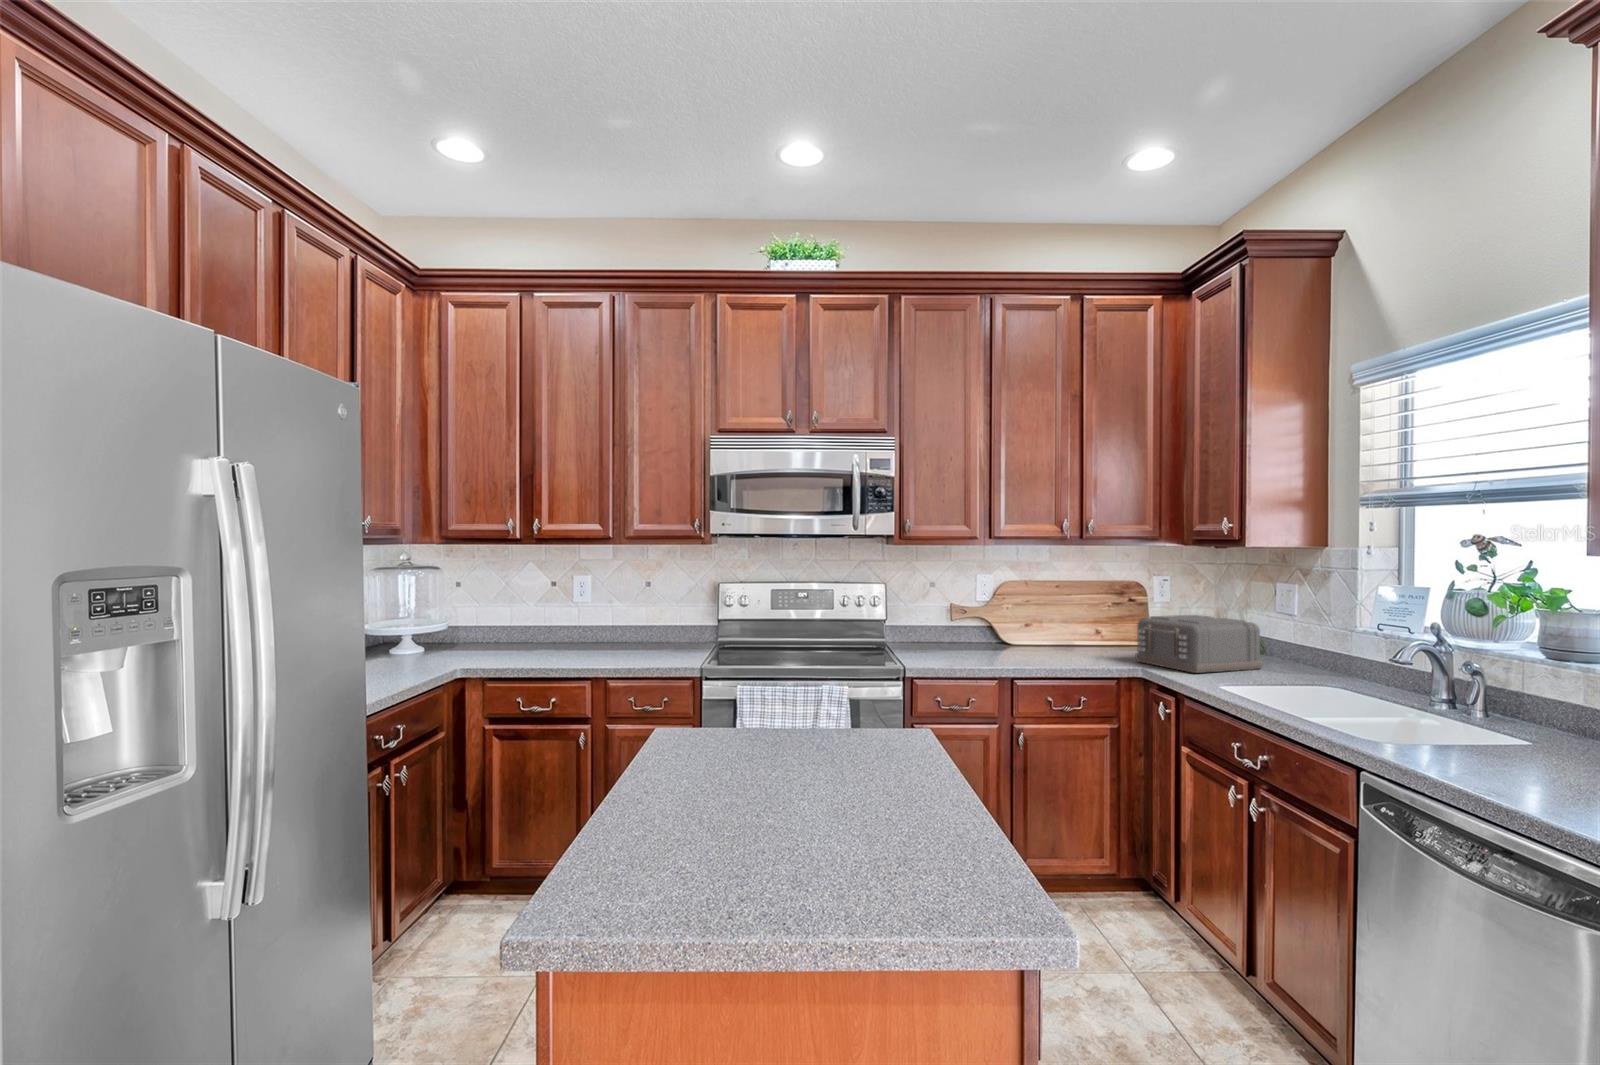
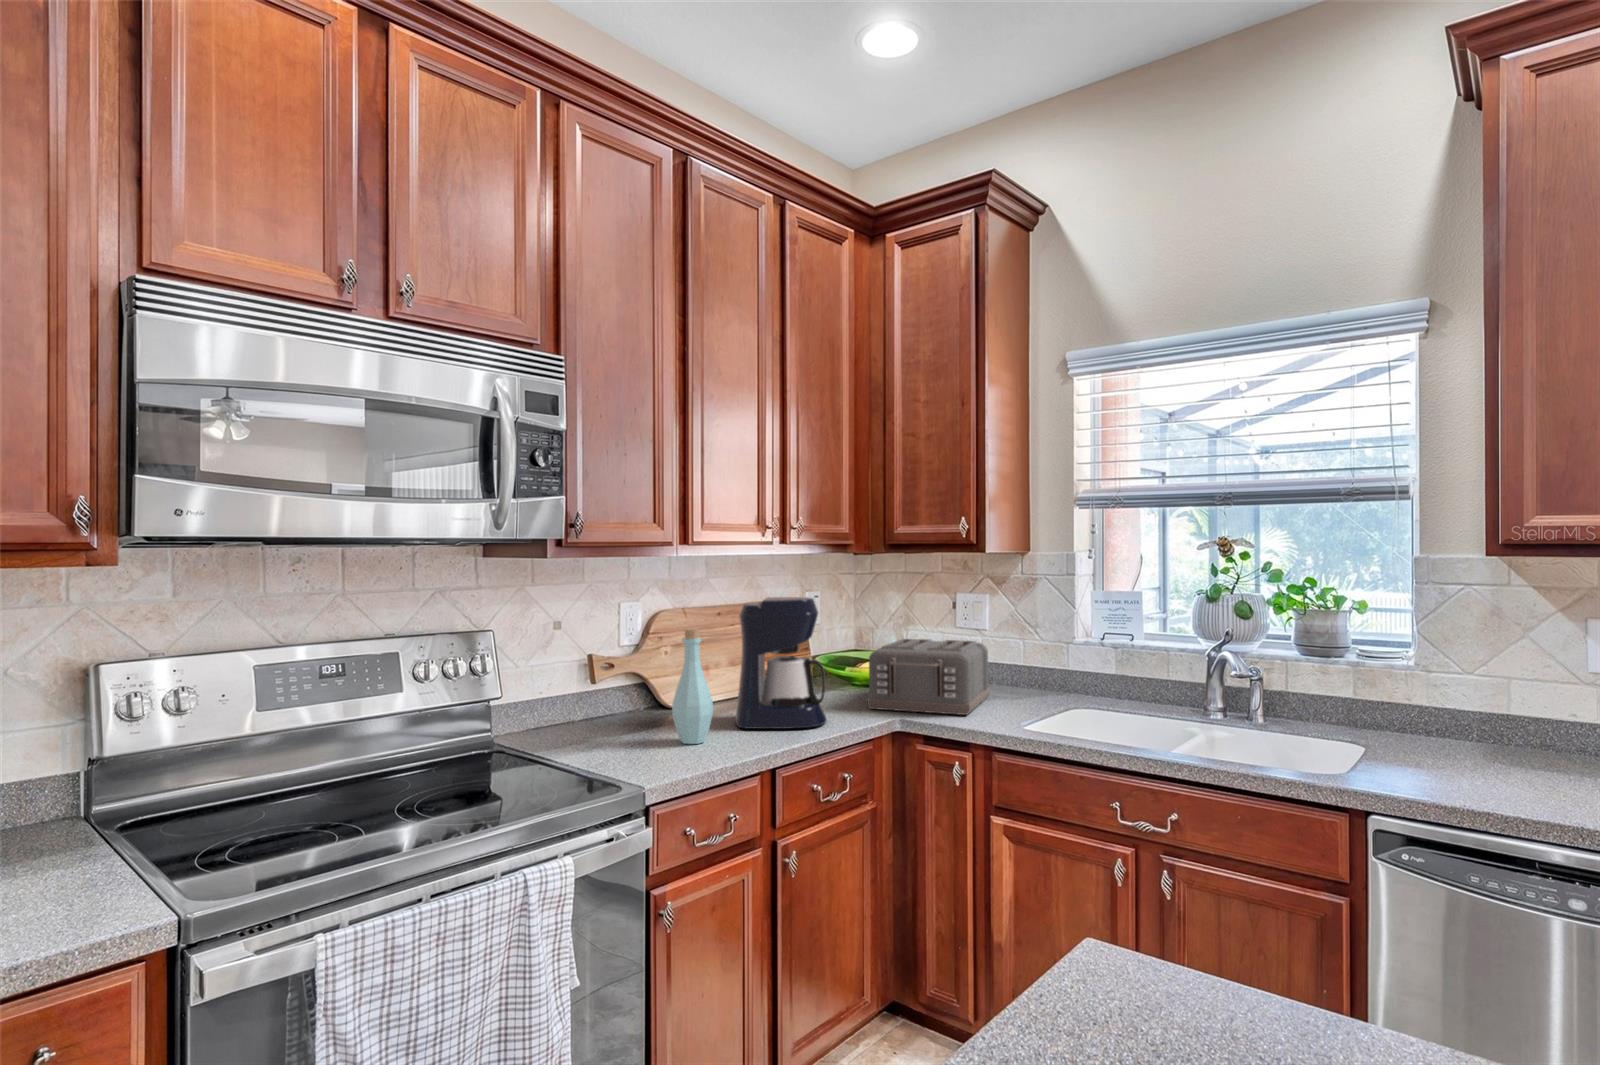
coffee maker: none [1021,575,1089,663] -> present [735,597,827,729]
bottle: none [967,590,993,659] -> present [672,629,713,744]

